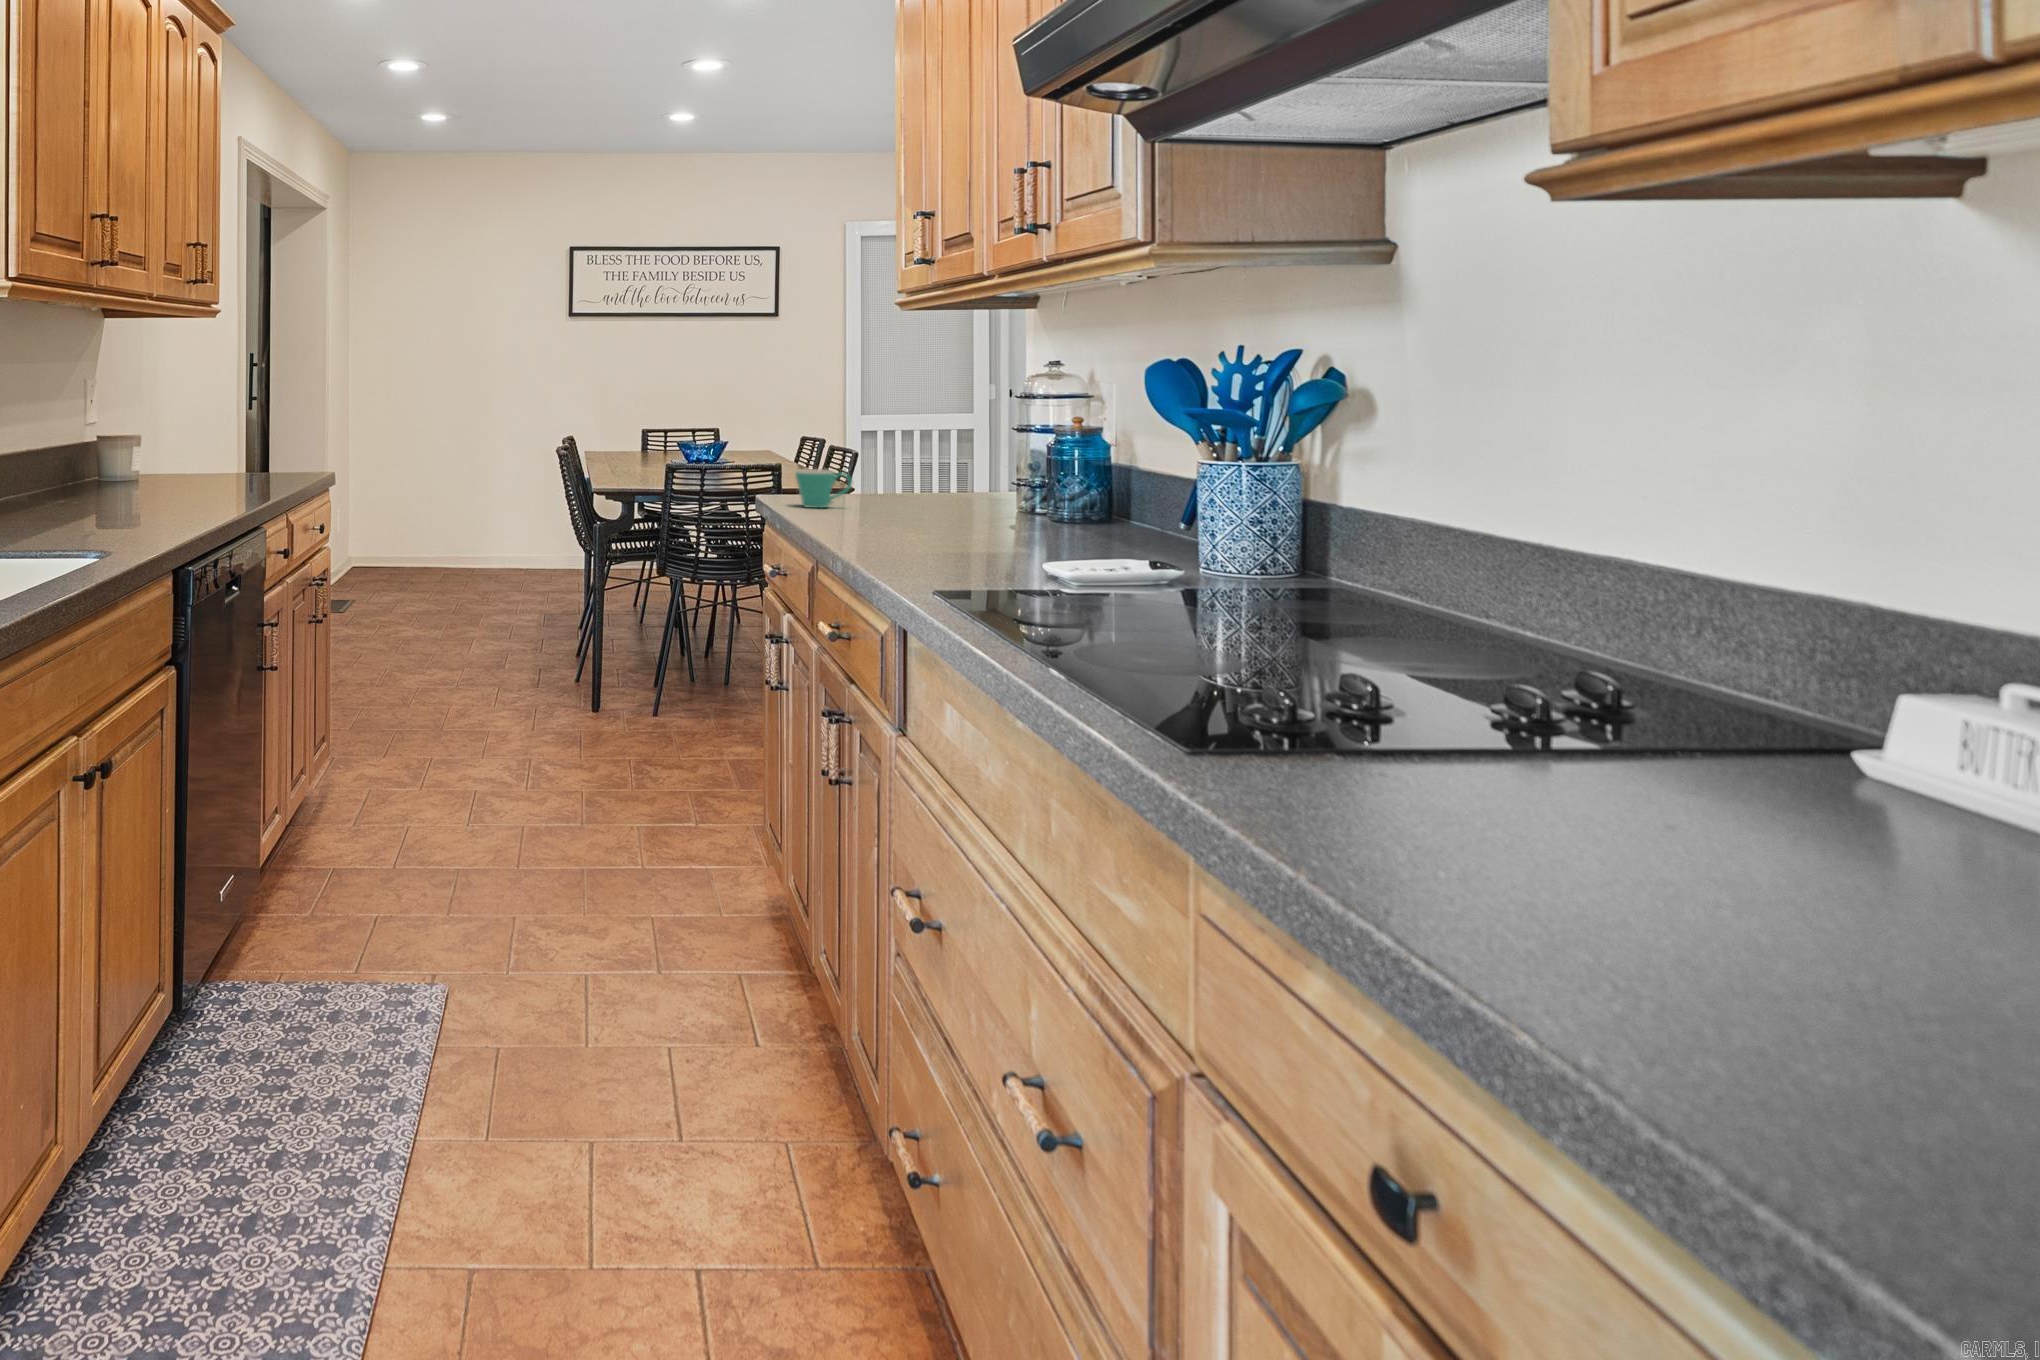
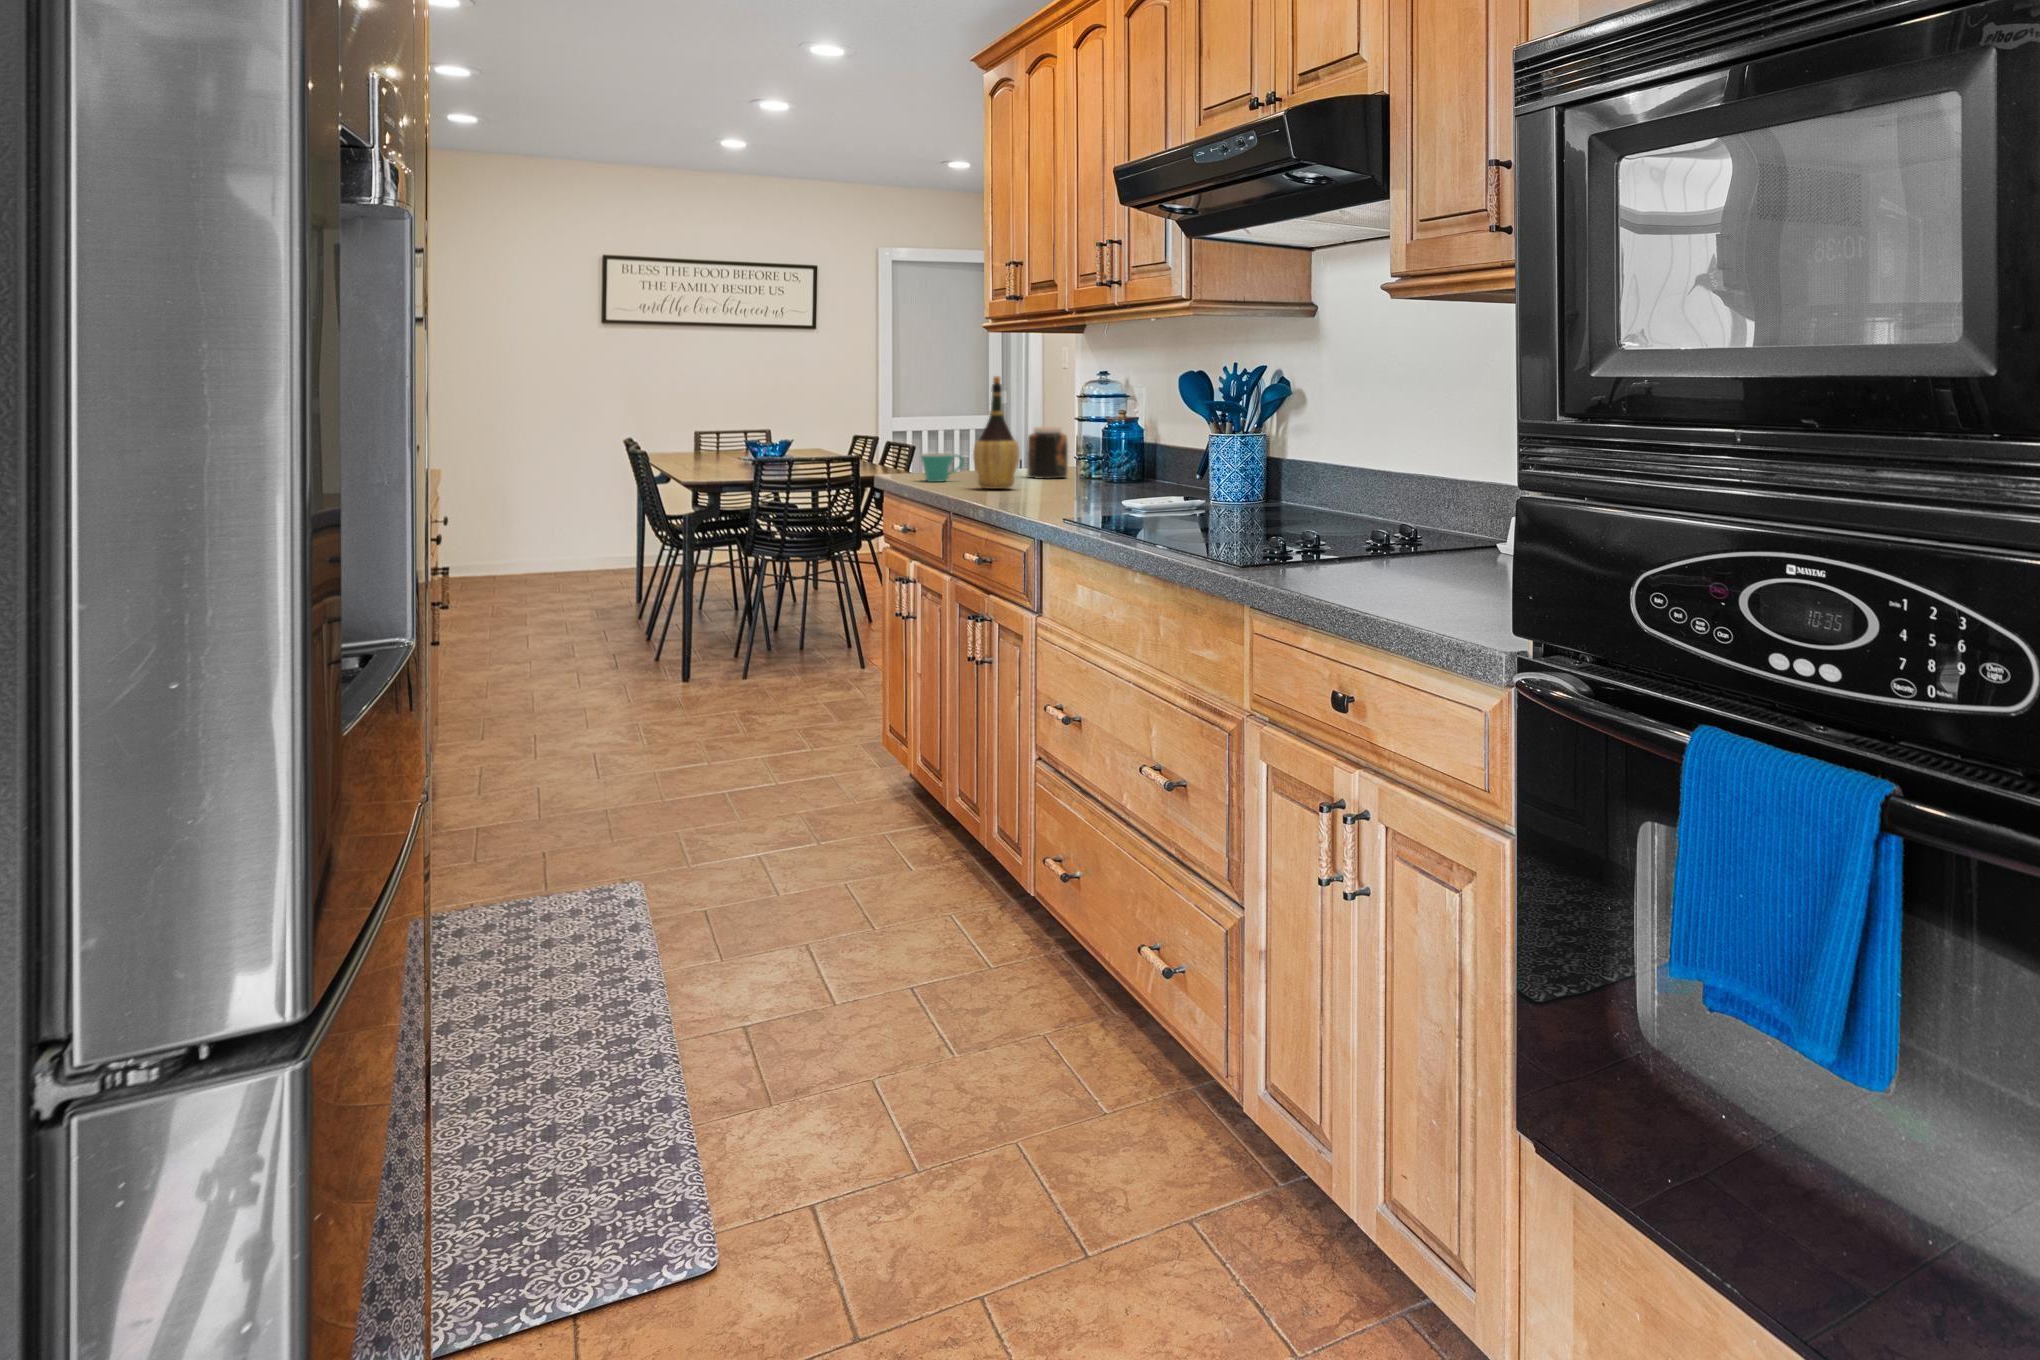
wine bottle: none [851,367,916,524] -> present [973,376,1019,489]
jar: none [947,438,1004,510] -> present [1027,427,1068,479]

